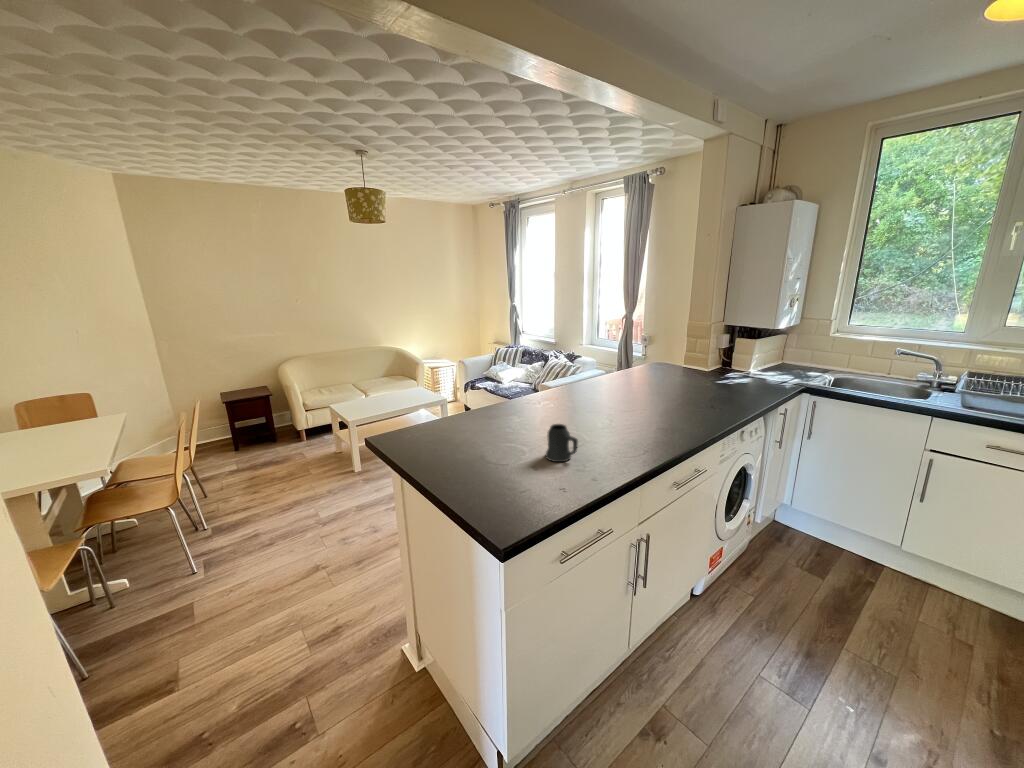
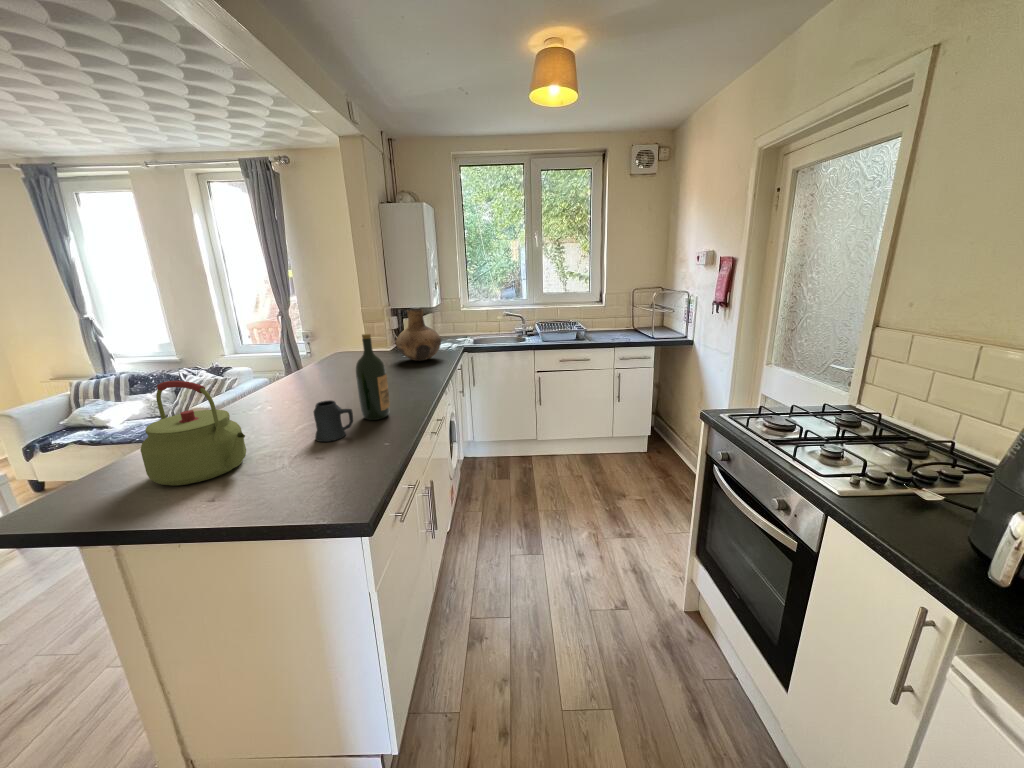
vase: none [699,334,758,395] -> present [396,309,441,361]
wine bottle: none [597,369,627,455] -> present [355,334,390,420]
kettle: none [437,383,497,460] -> present [140,381,246,486]

